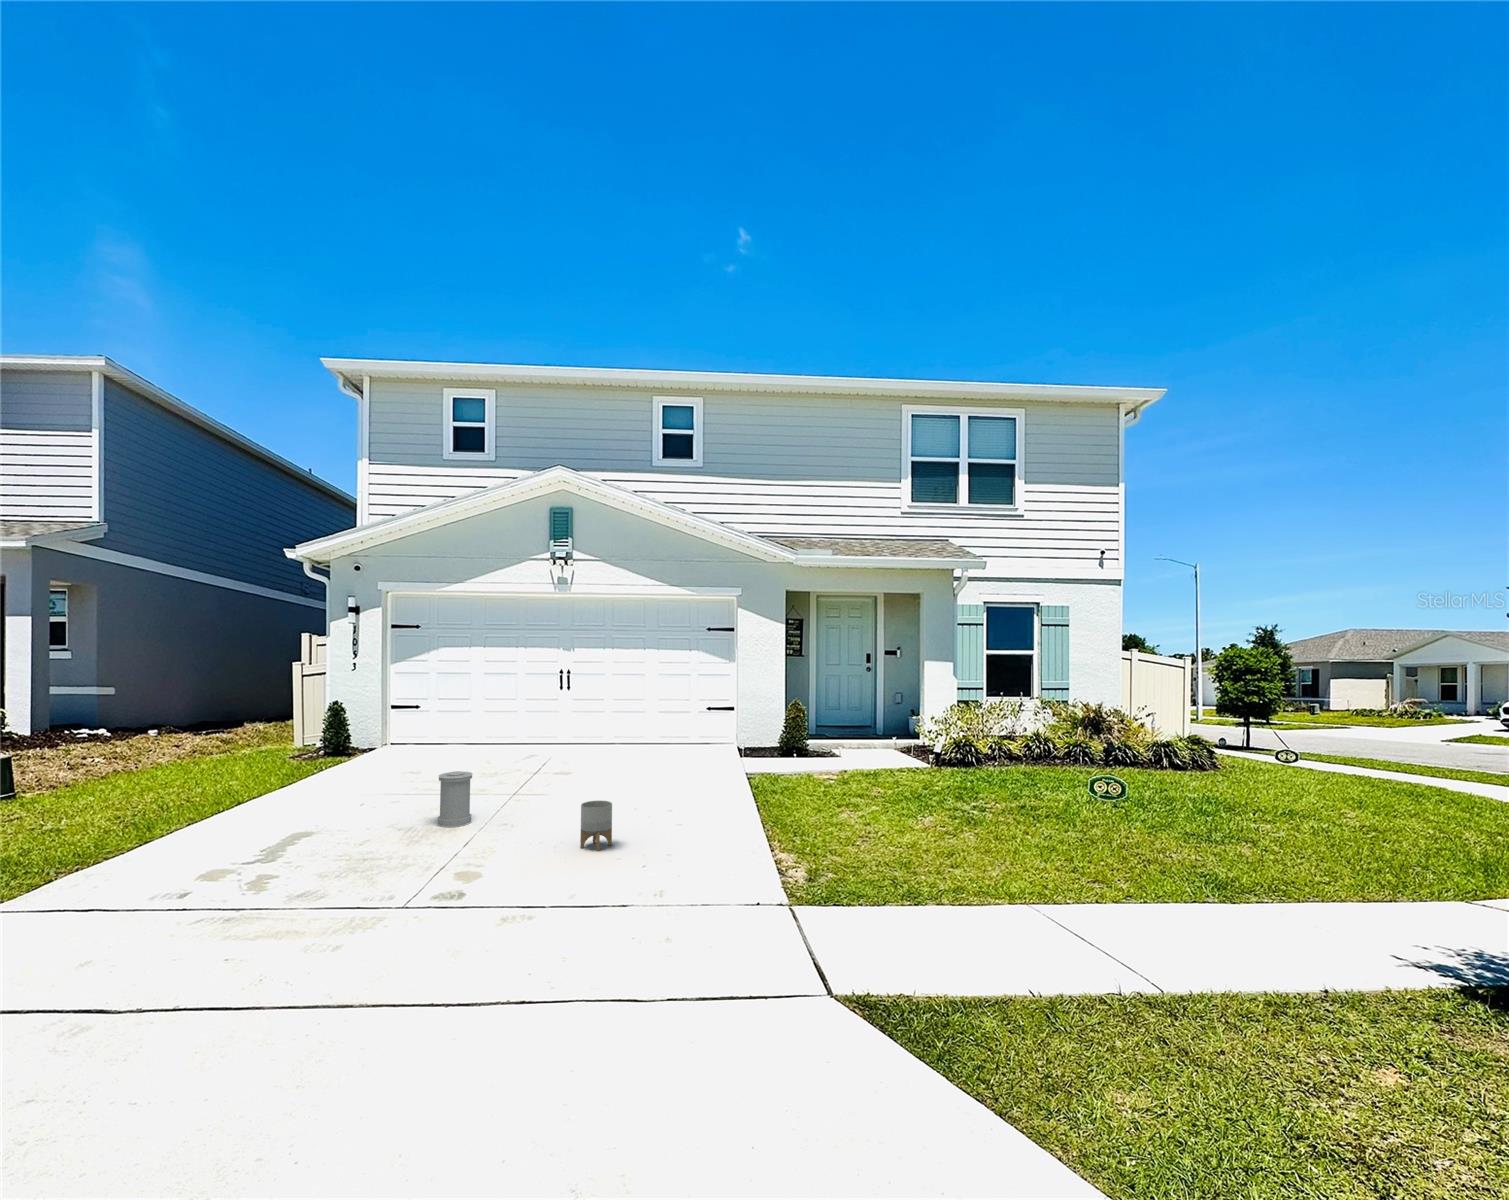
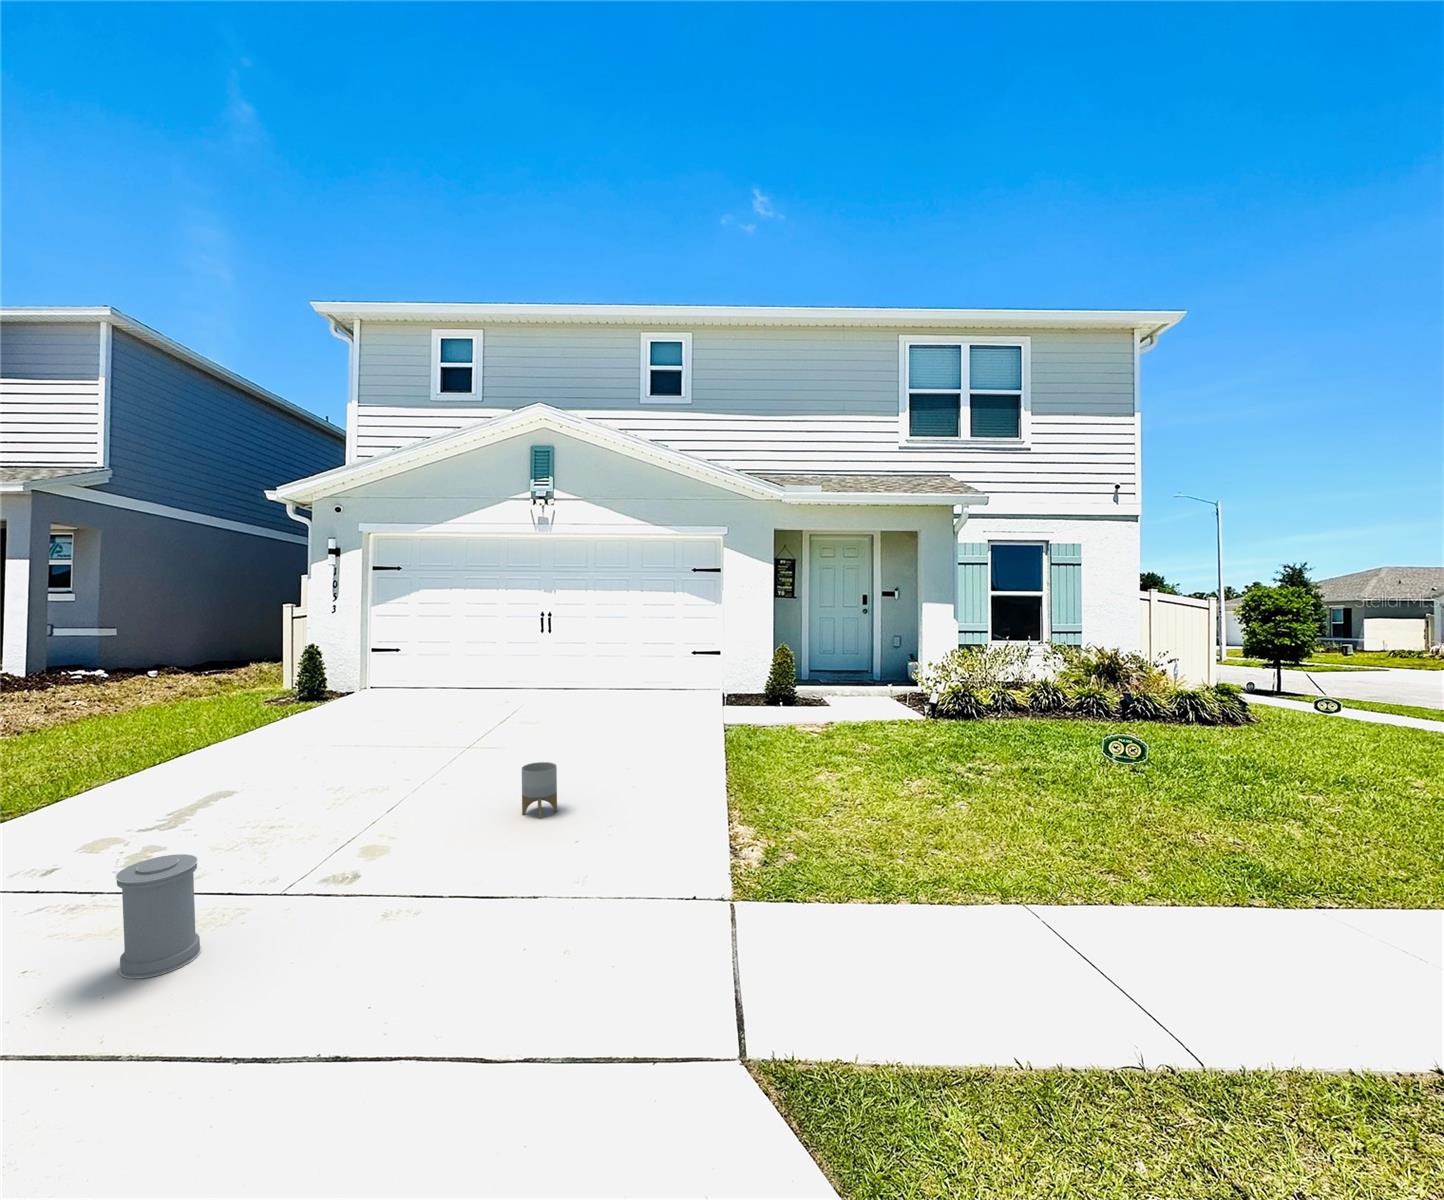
trash can: present [437,771,473,827] -> present [115,854,201,979]

